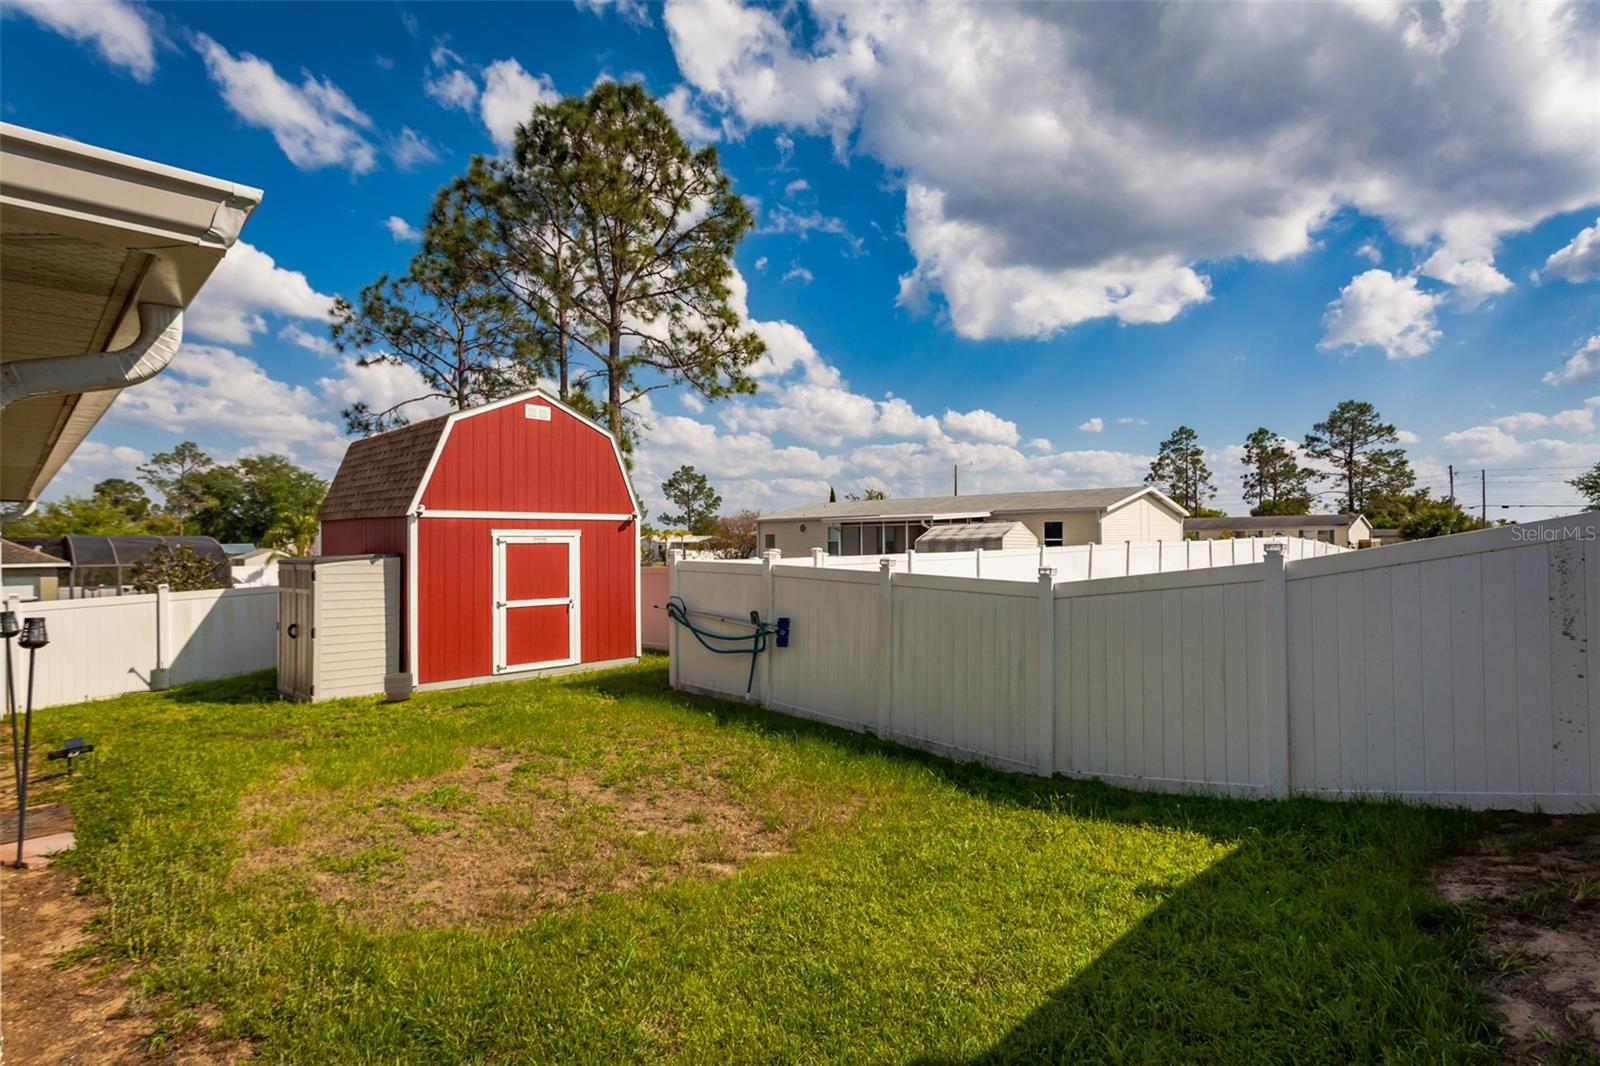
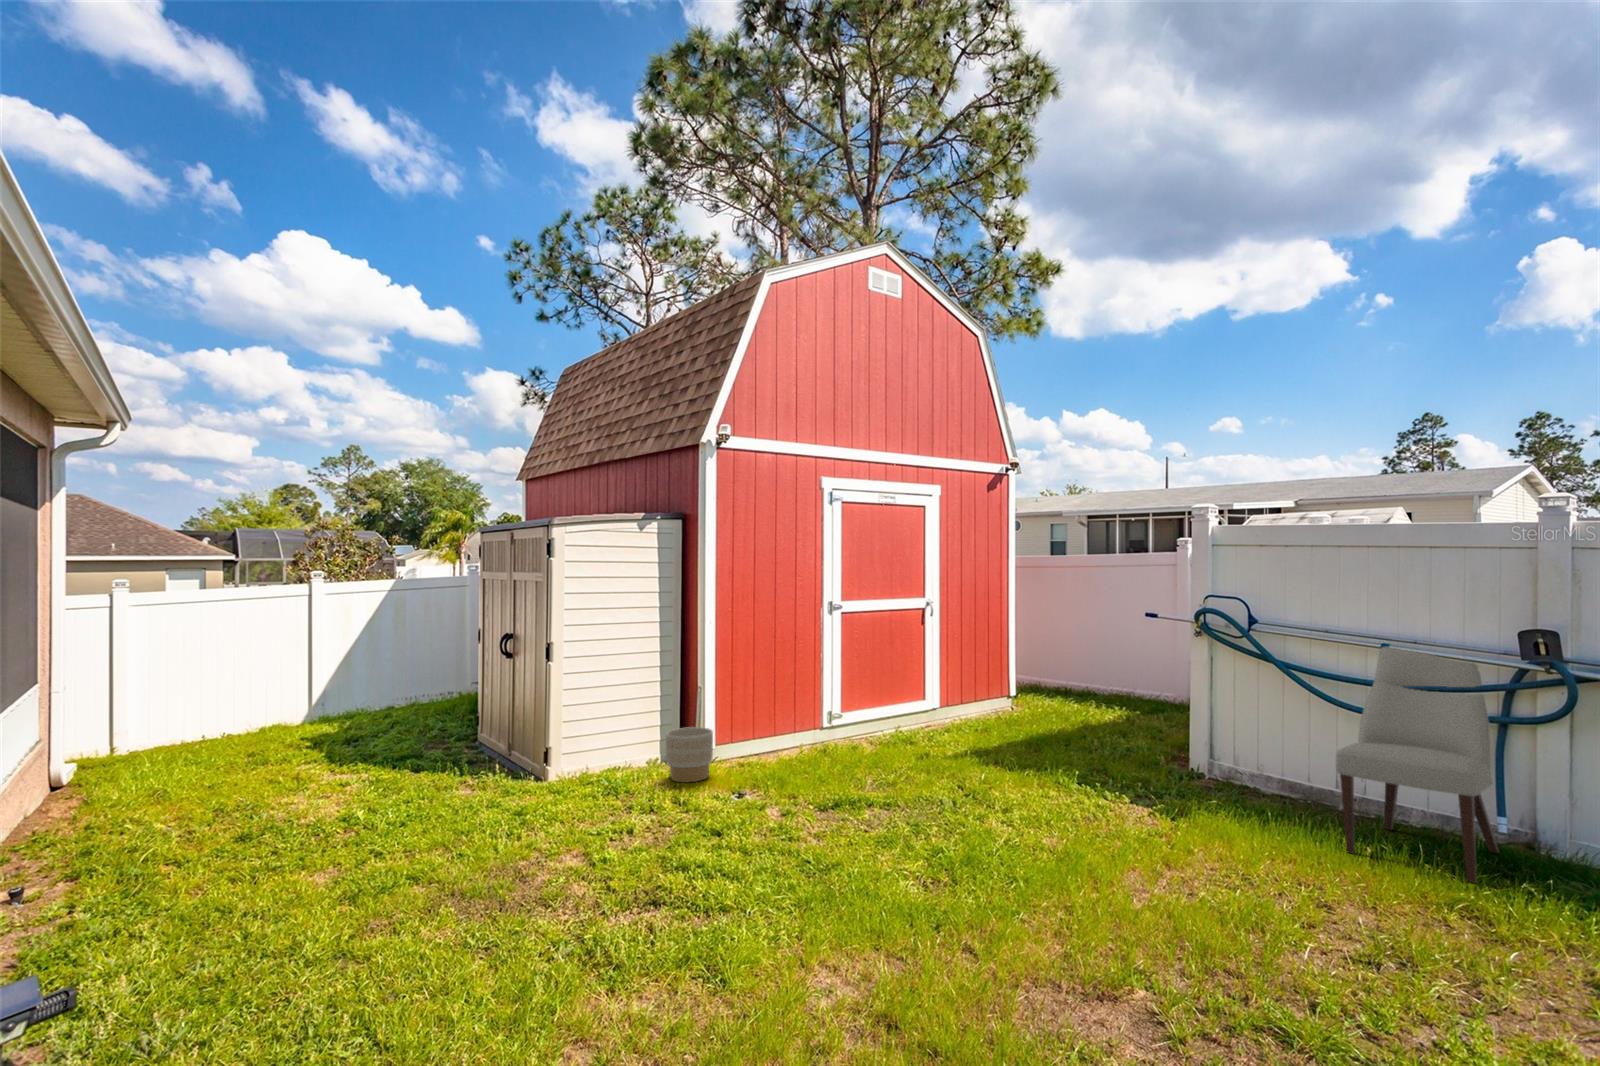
chair: none [663,620,726,711] -> present [1336,646,1499,883]
watering can: present [128,664,169,692] -> none [261,687,327,737]

